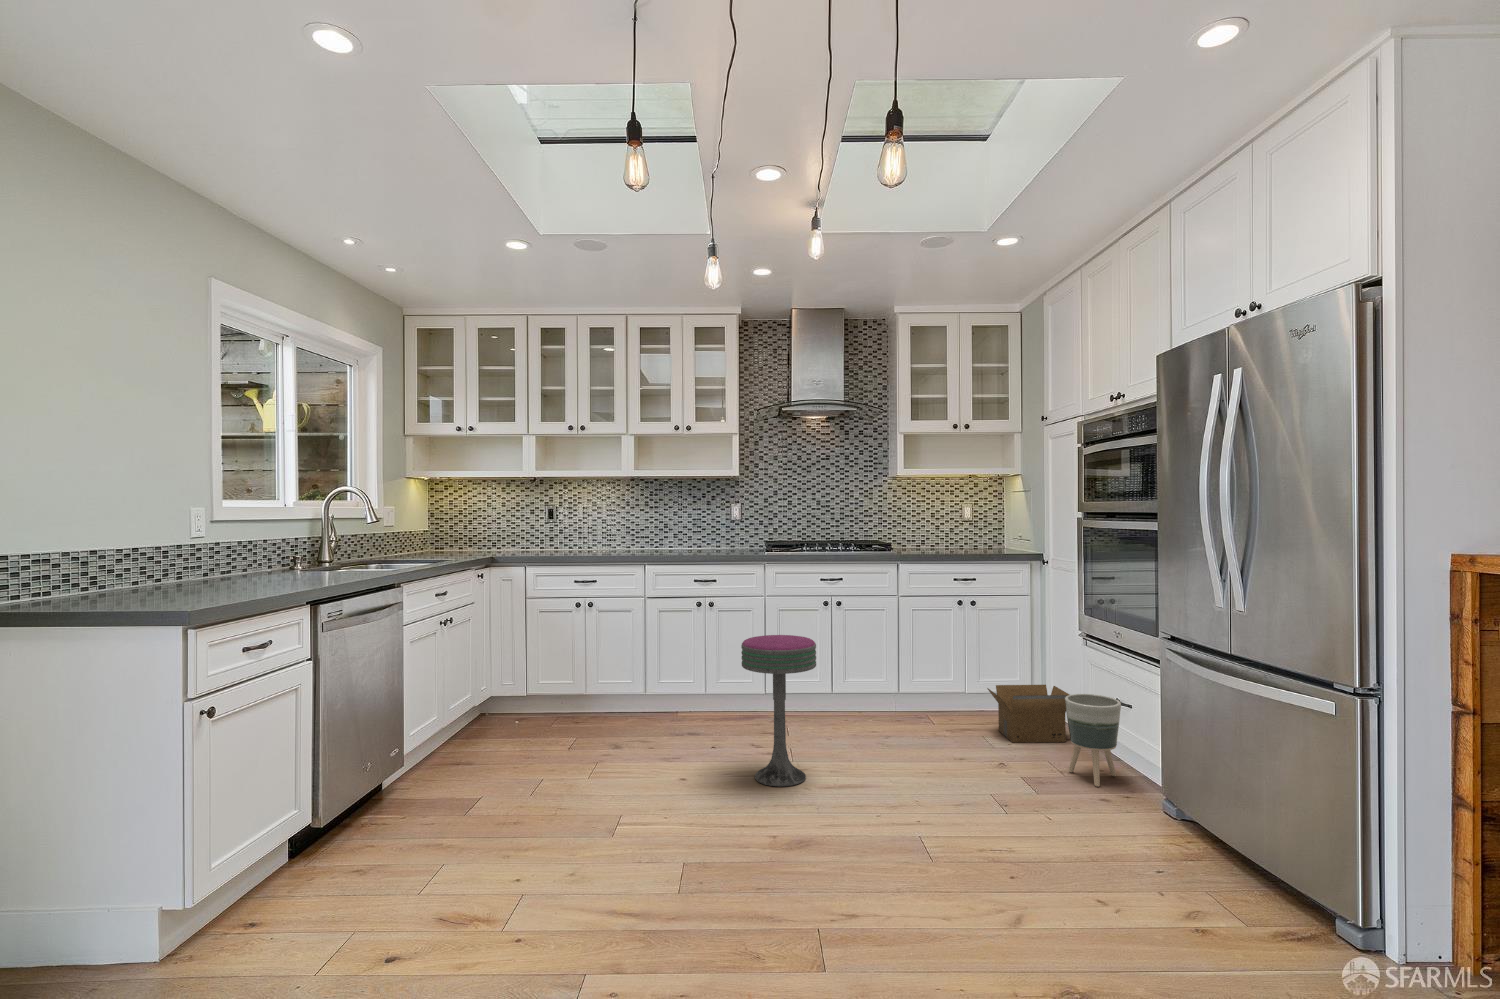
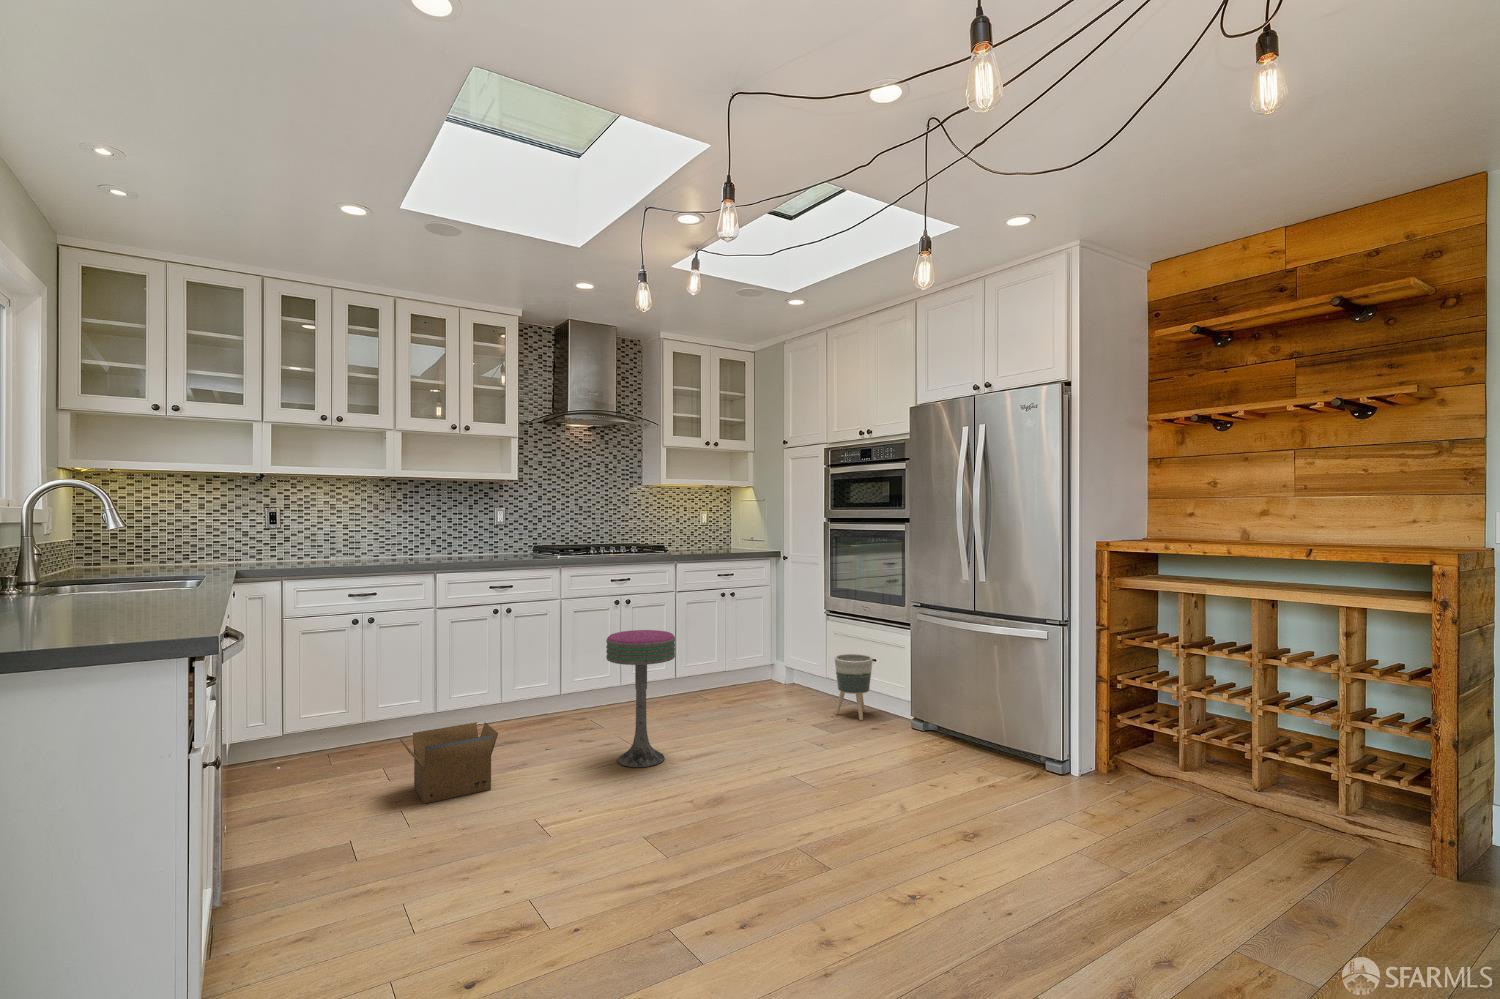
cardboard box: present [987,685,1069,743] -> present [400,722,498,804]

